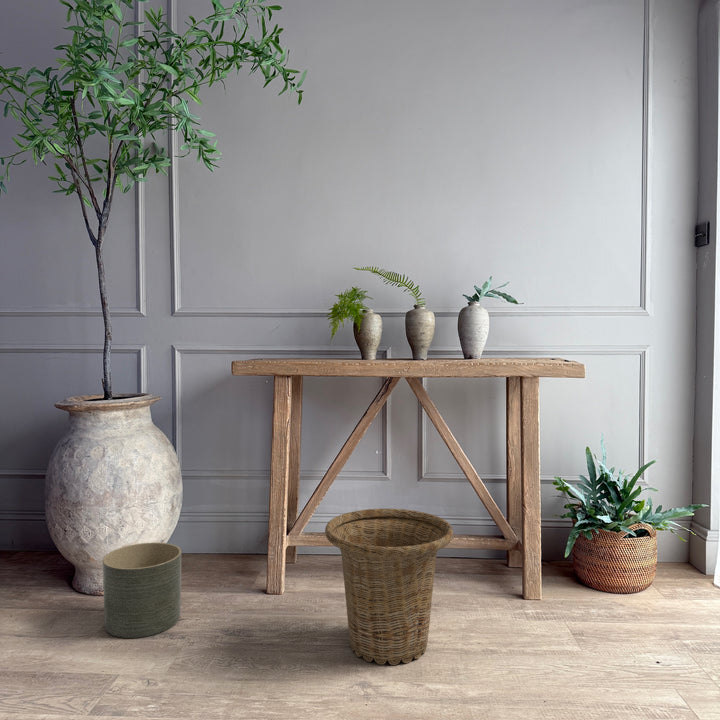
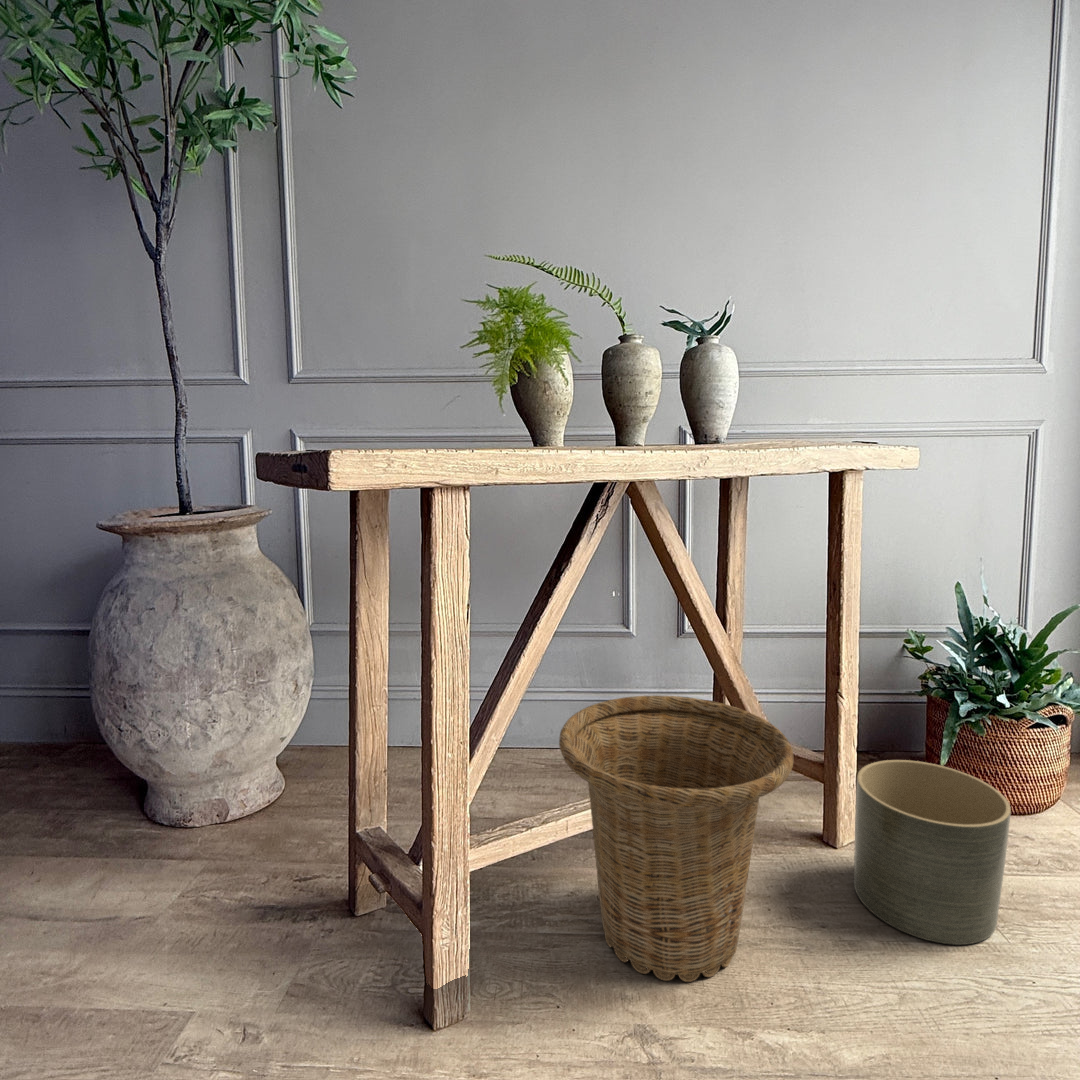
planter: present [103,543,181,638] -> present [854,760,1011,945]

